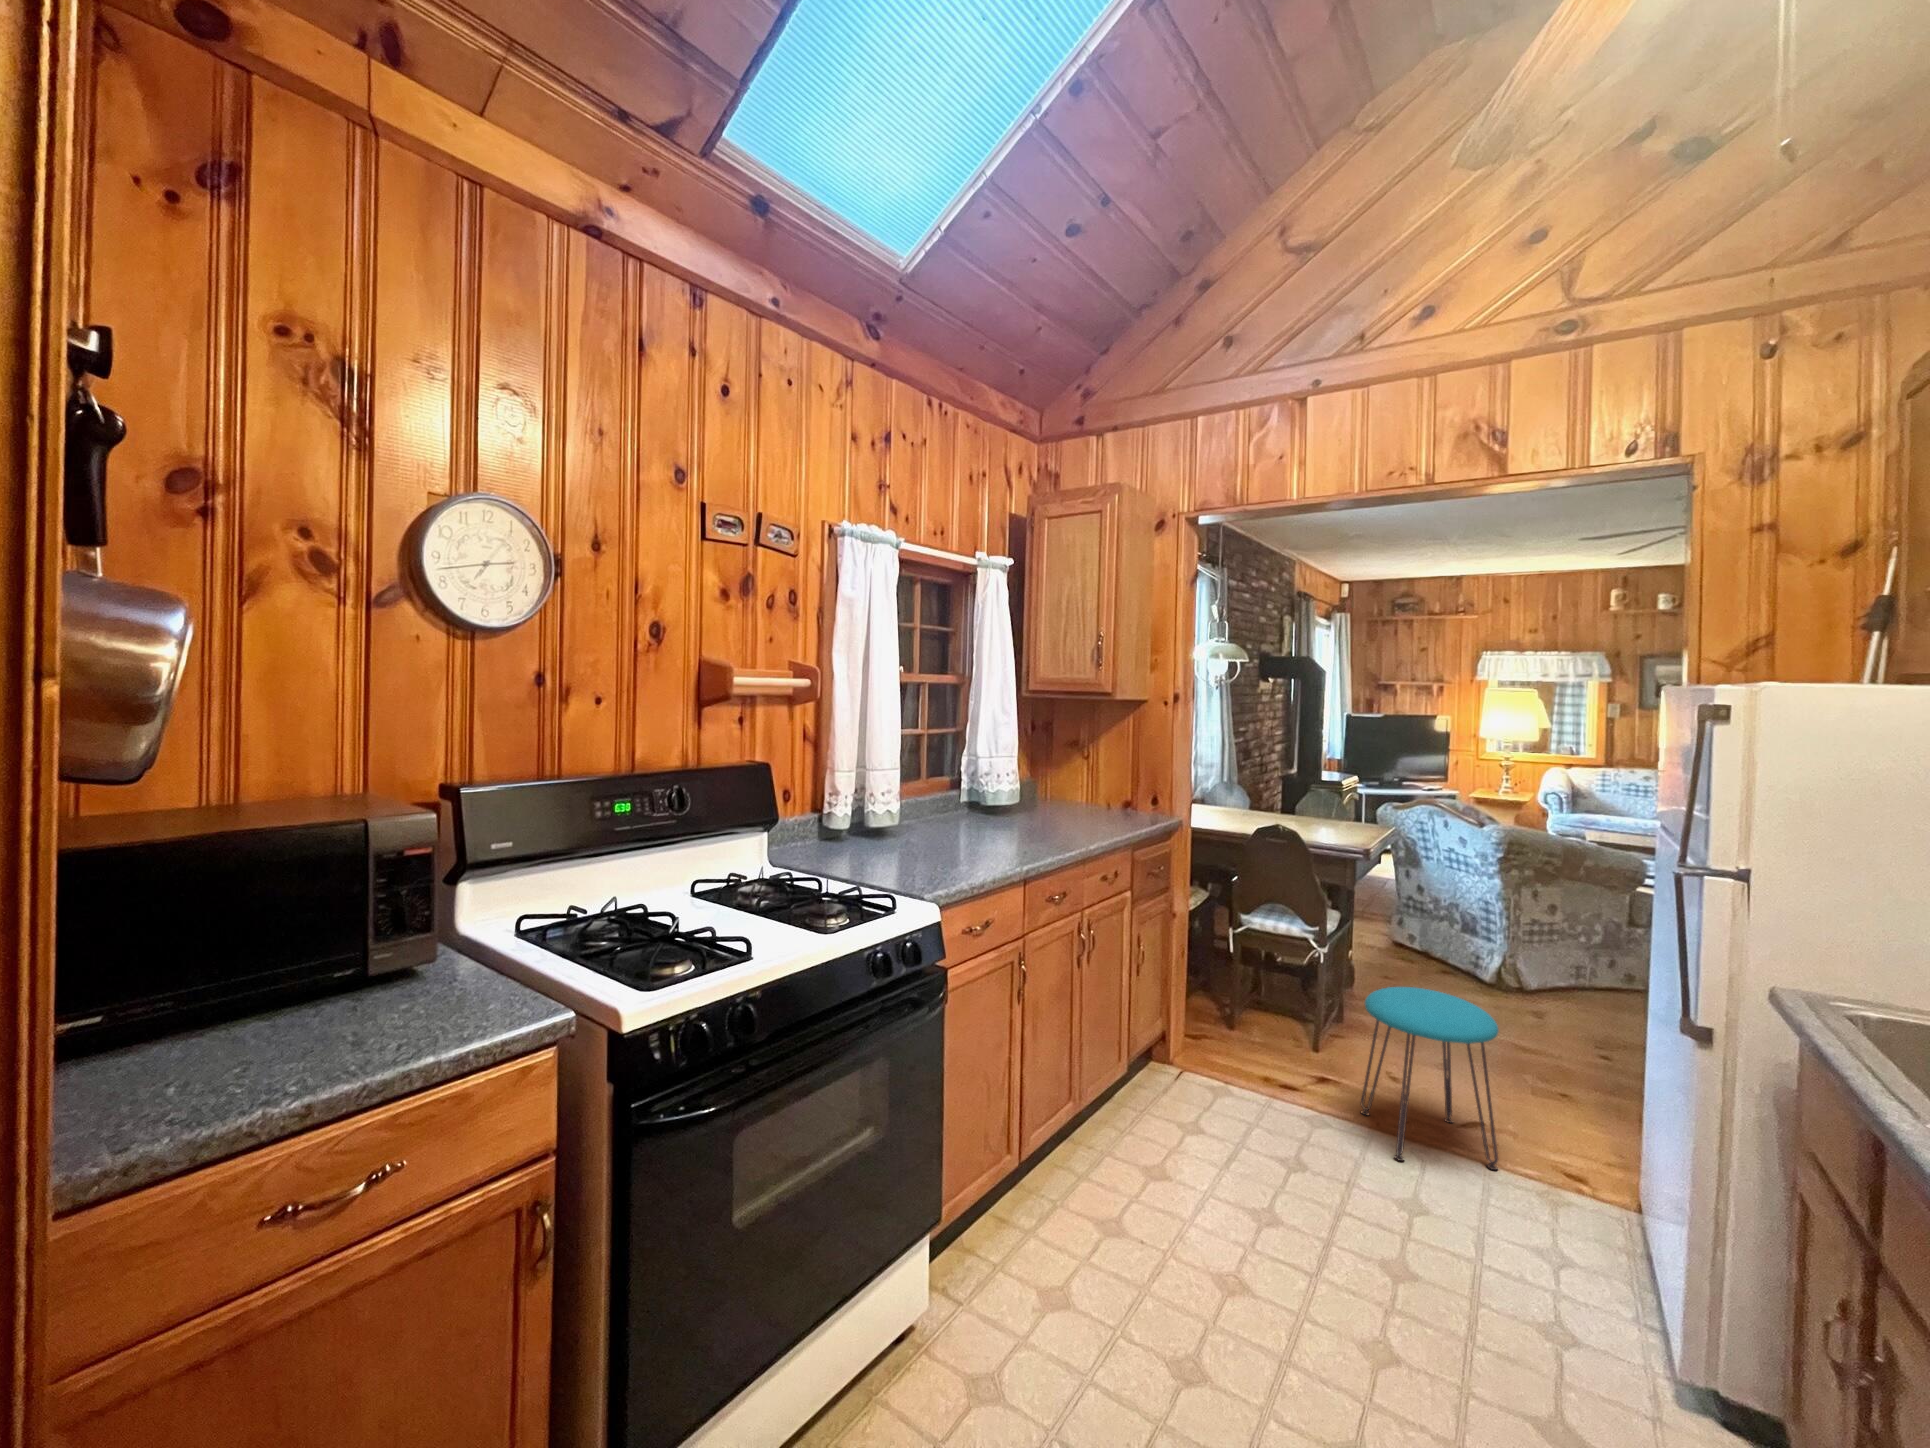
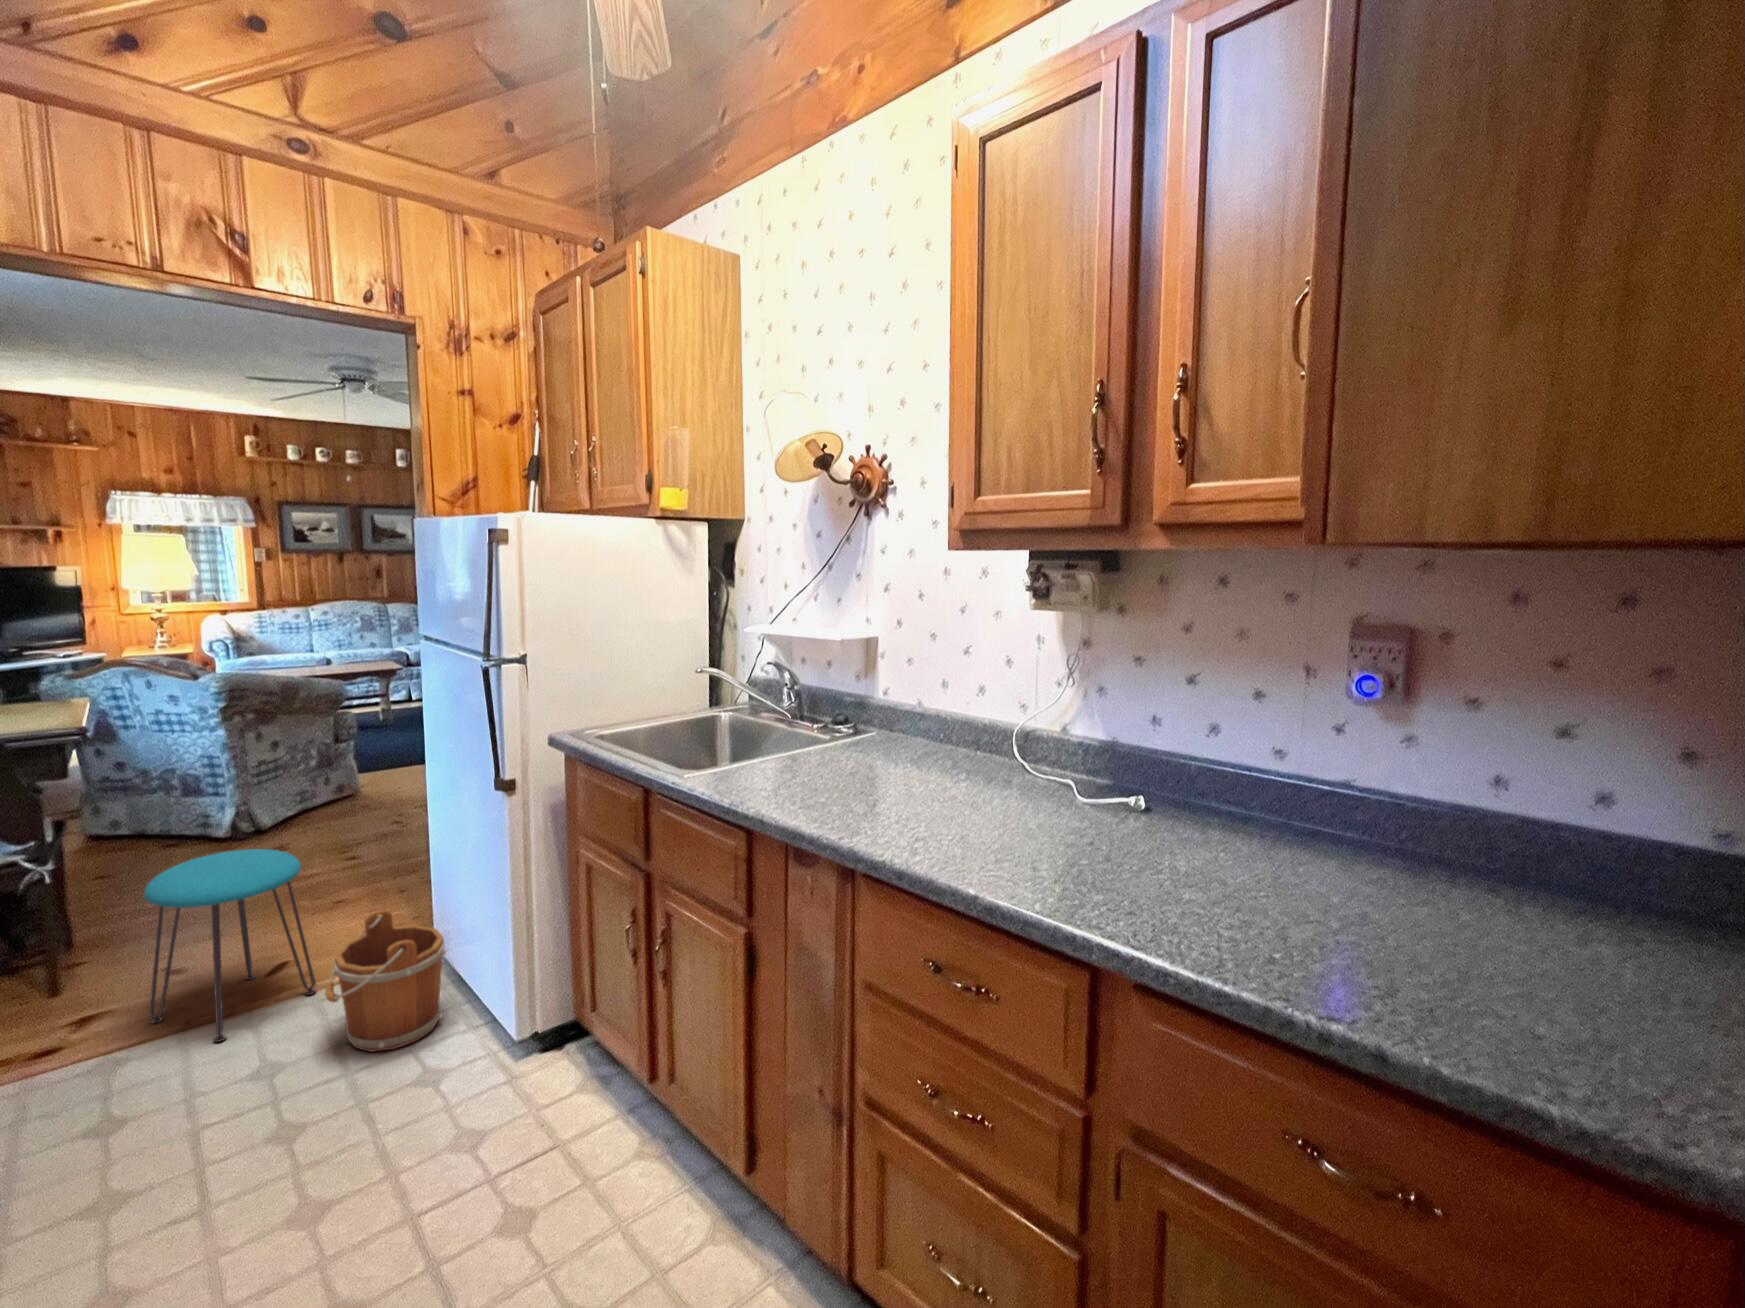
bucket: none [1482,1116,1631,1293] -> present [325,910,446,1052]

